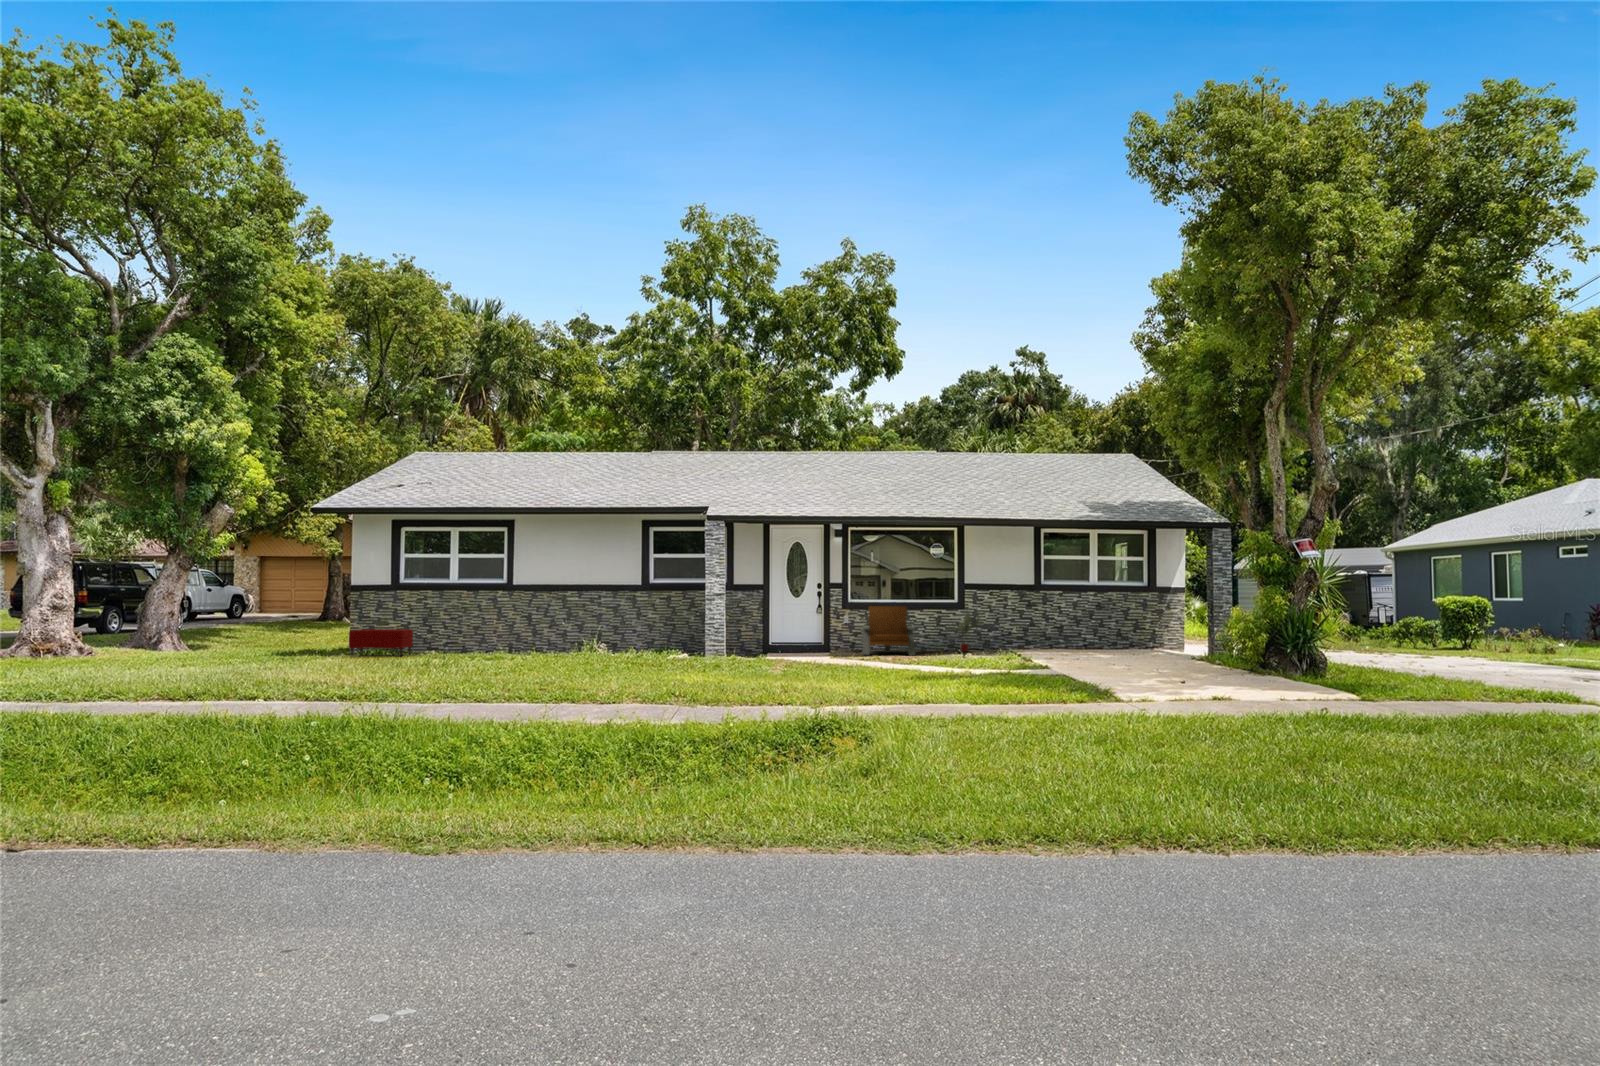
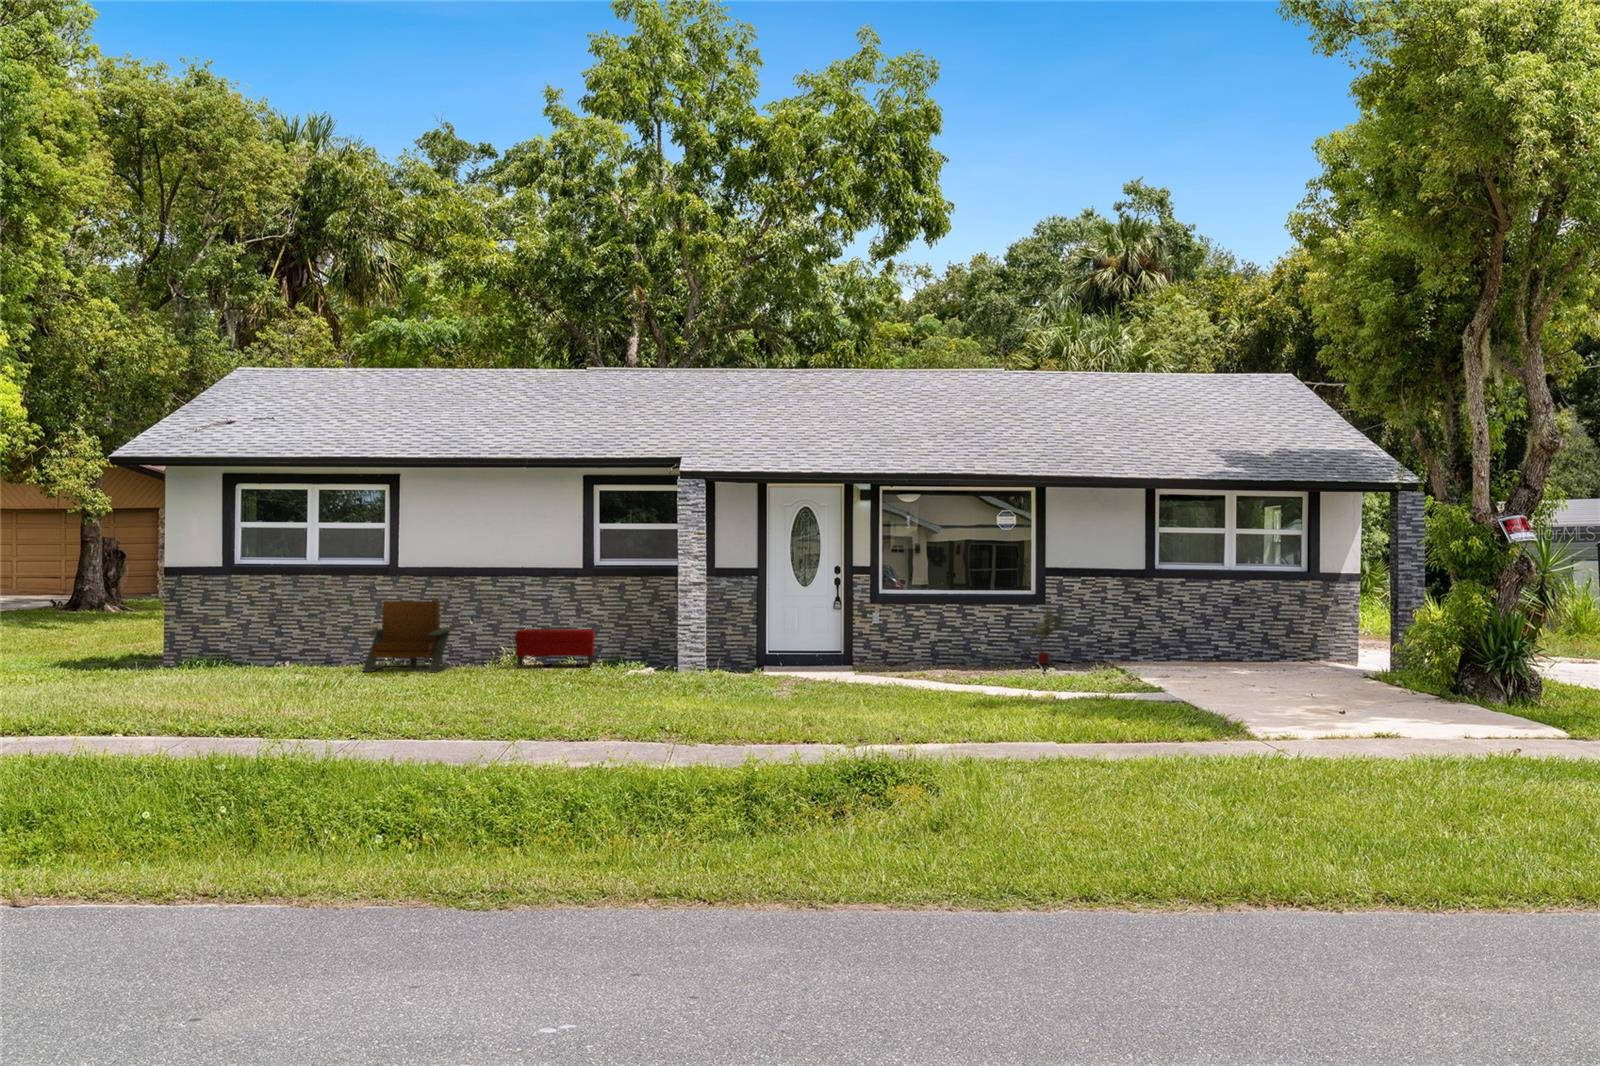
lounge chair: present [862,606,915,656] -> present [363,601,450,672]
bench: present [349,629,413,656] -> present [515,629,595,668]

